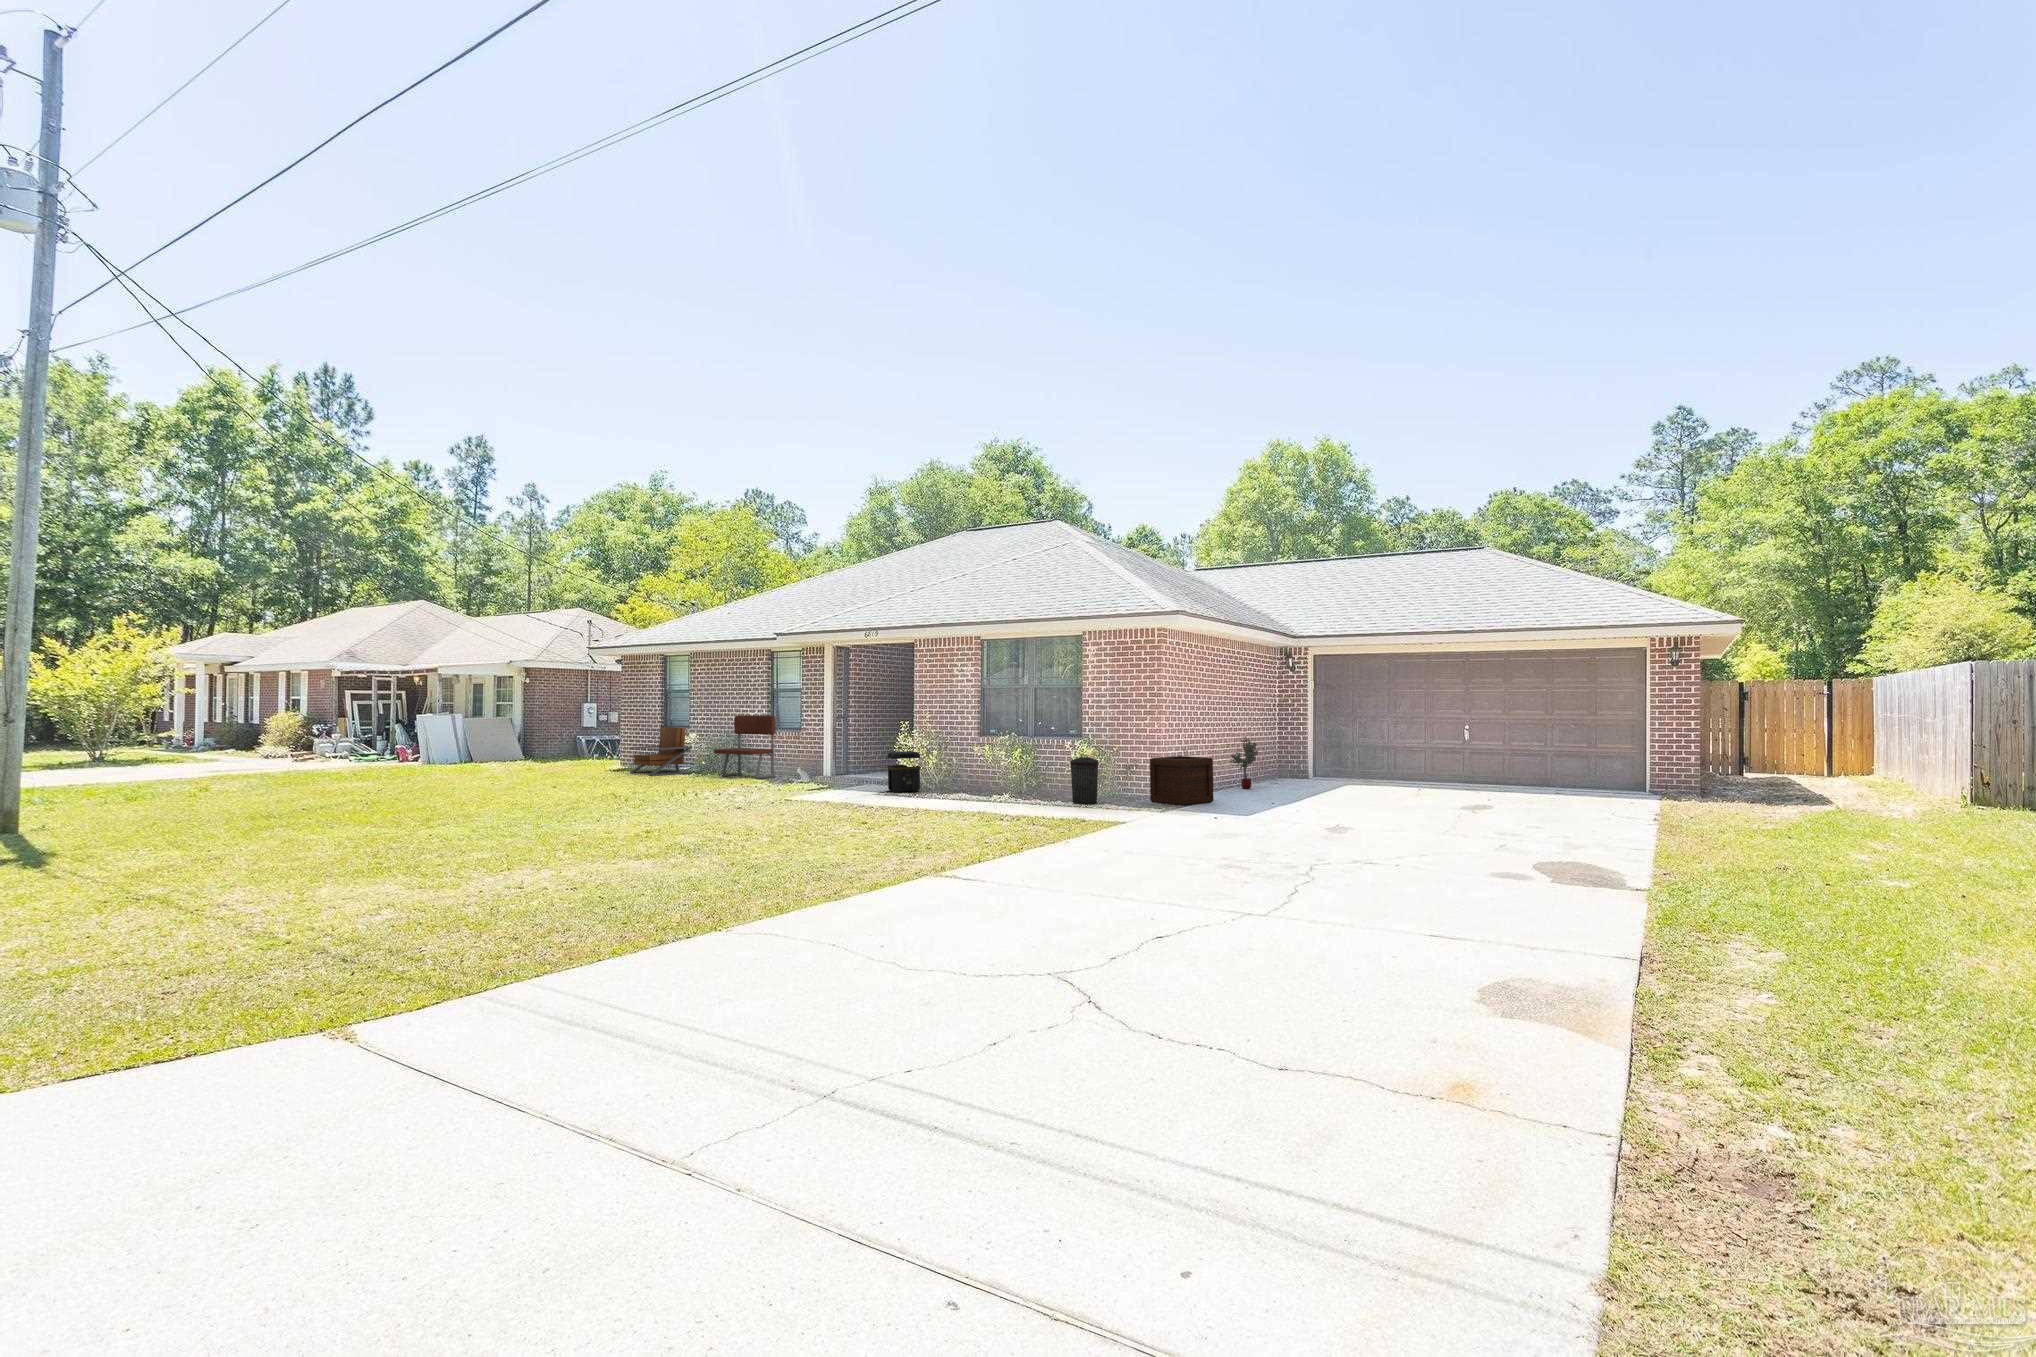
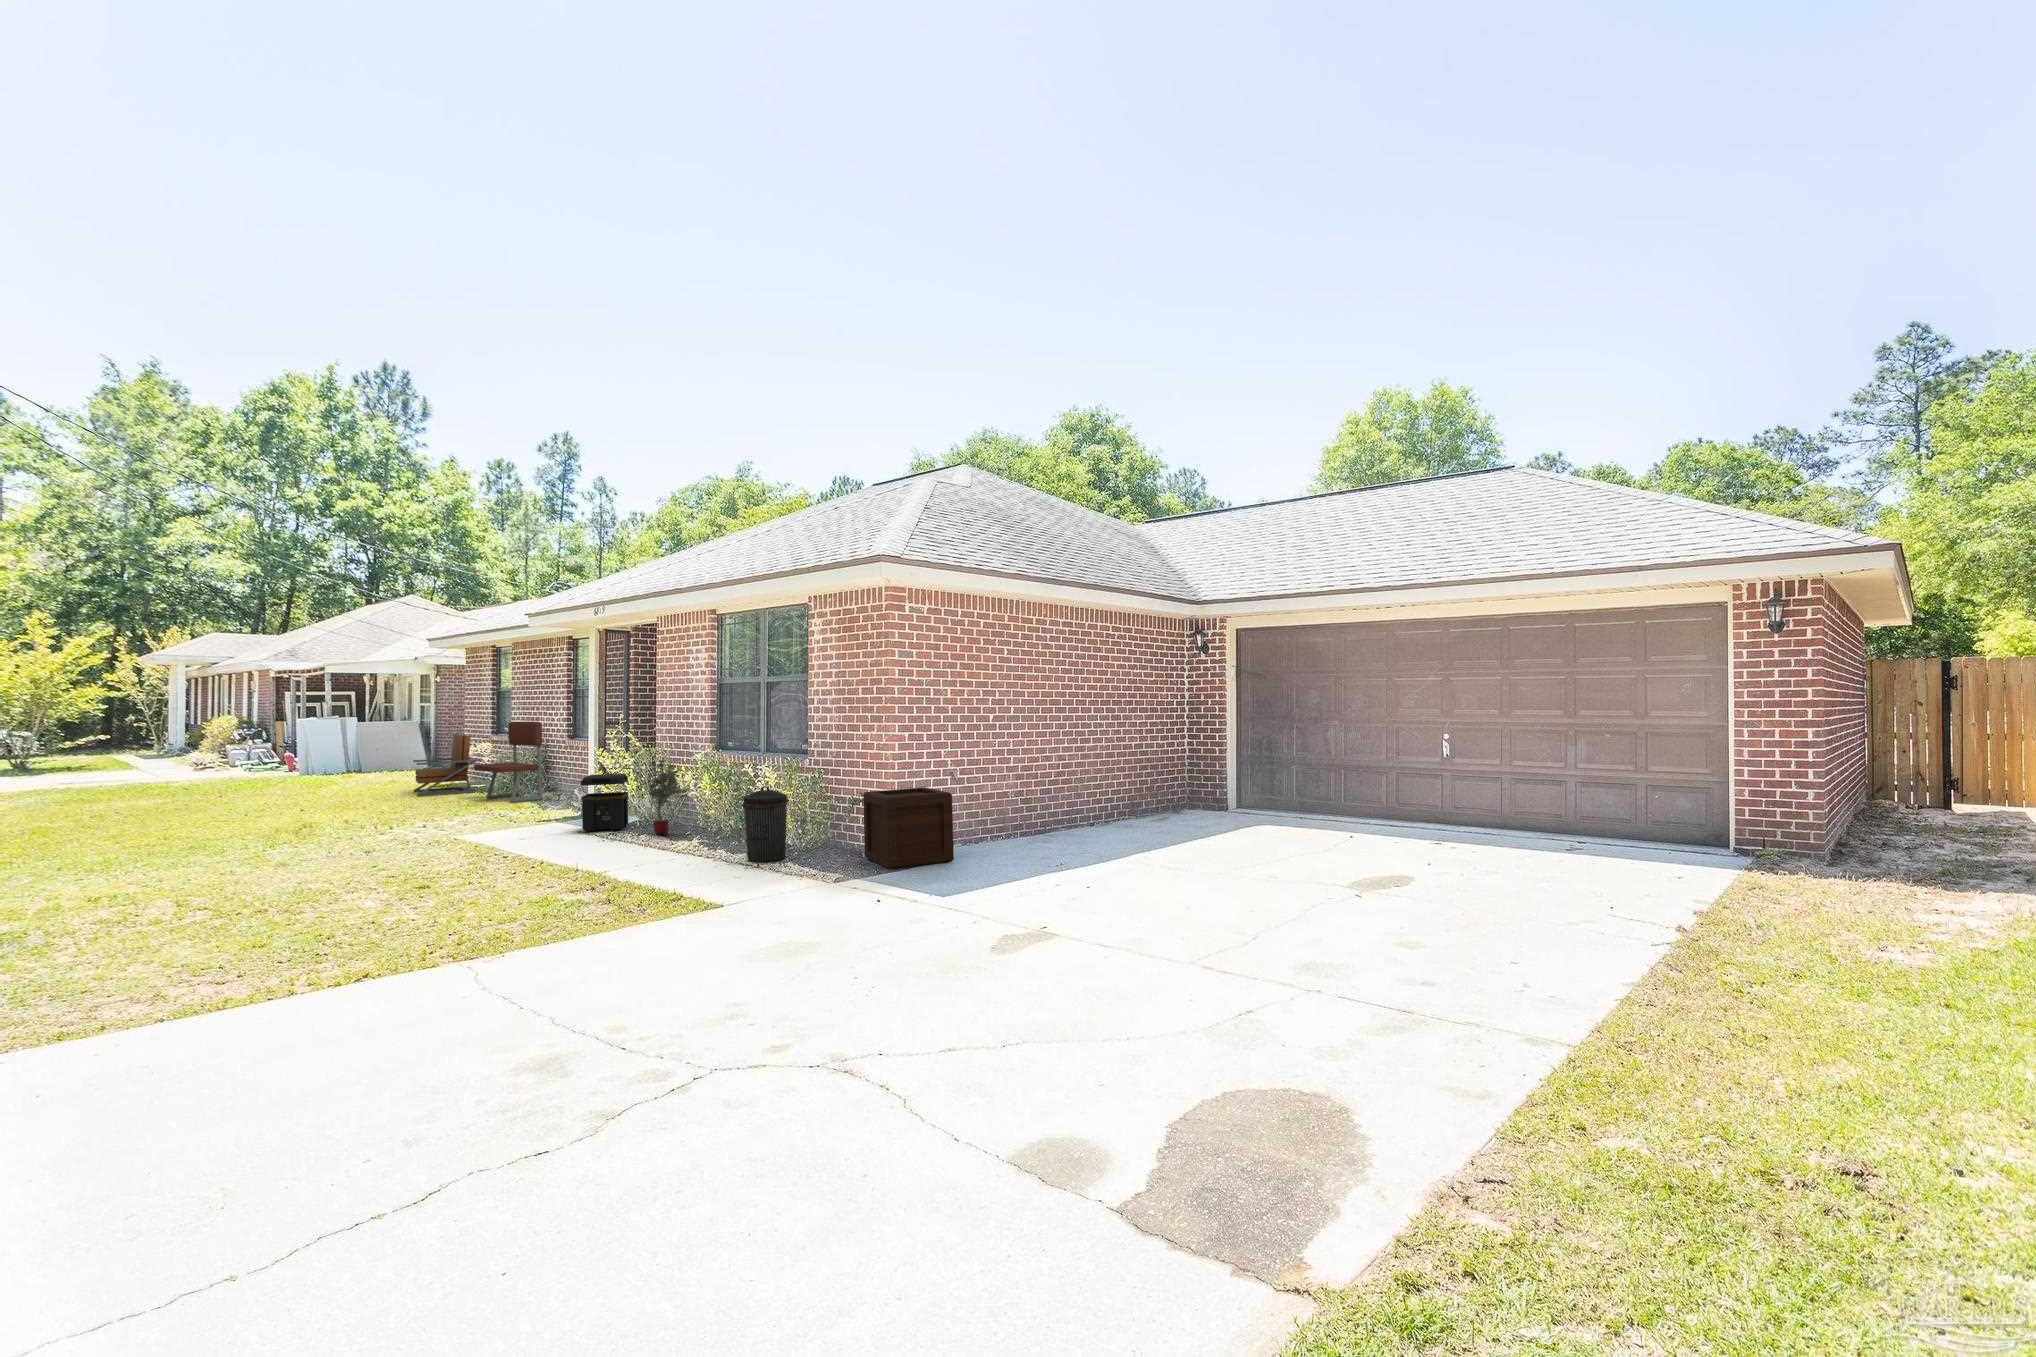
potted tree: present [1230,737,1258,789] -> present [648,760,689,836]

